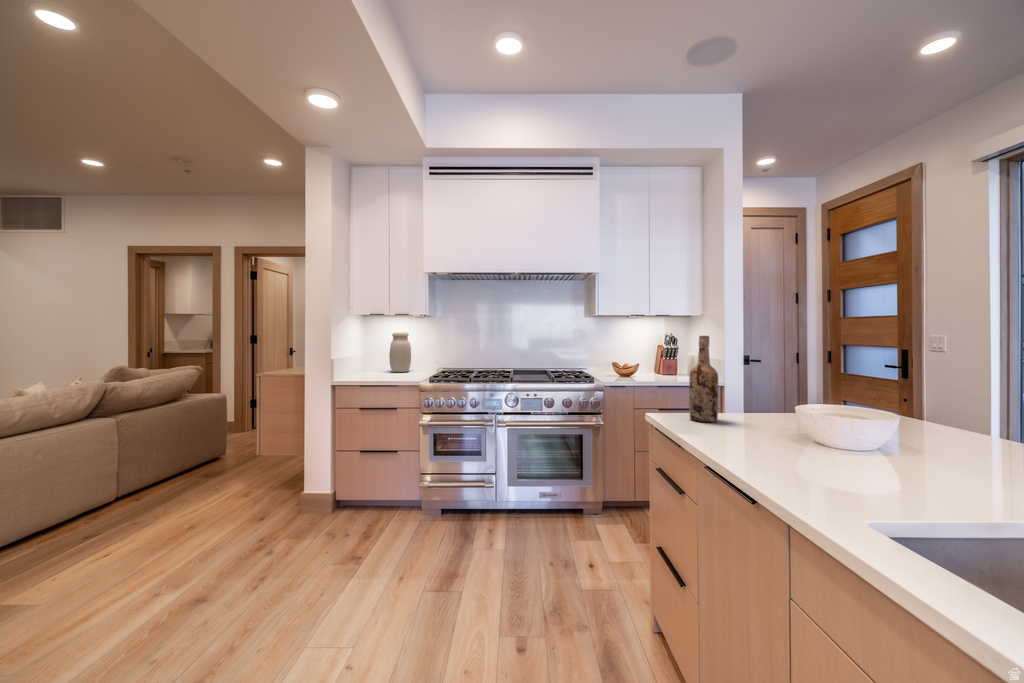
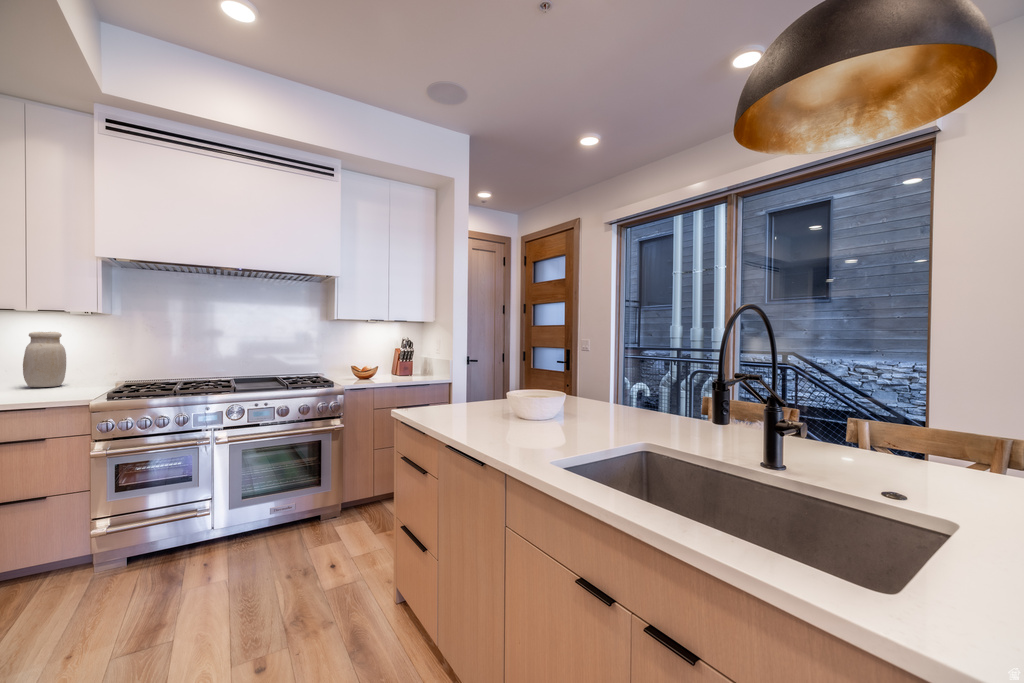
wine bottle: present [689,336,718,422] -> none [427,343,449,414]

